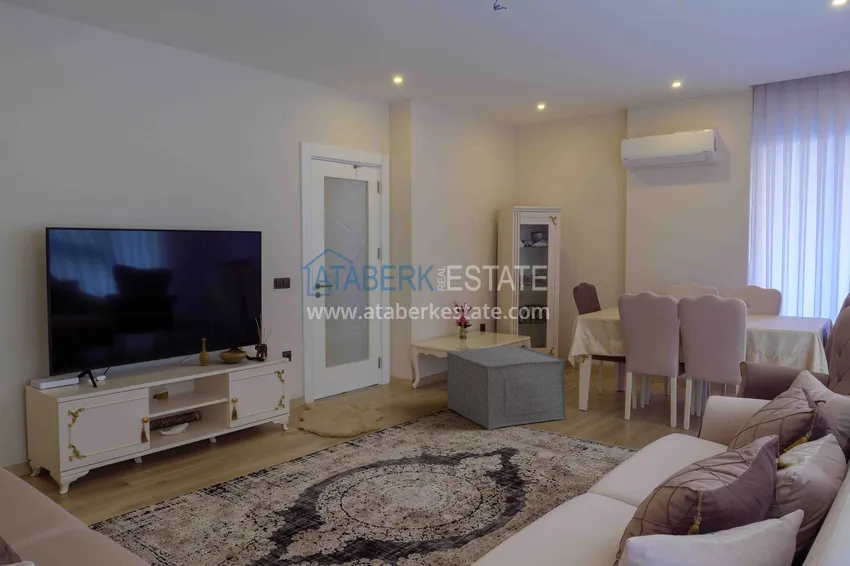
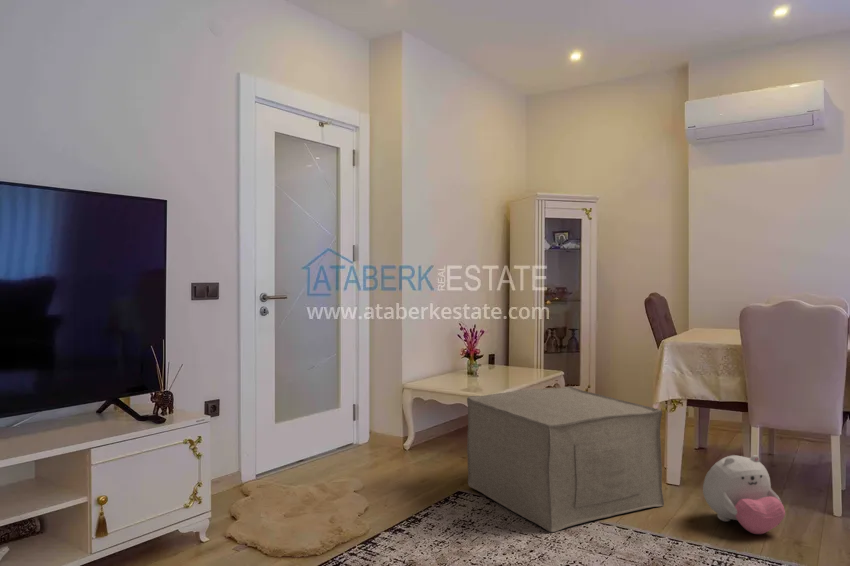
decorative bowl: present [199,338,247,366] -> none [38,384,133,435]
plush toy: none [584,387,628,433] -> present [703,455,785,534]

